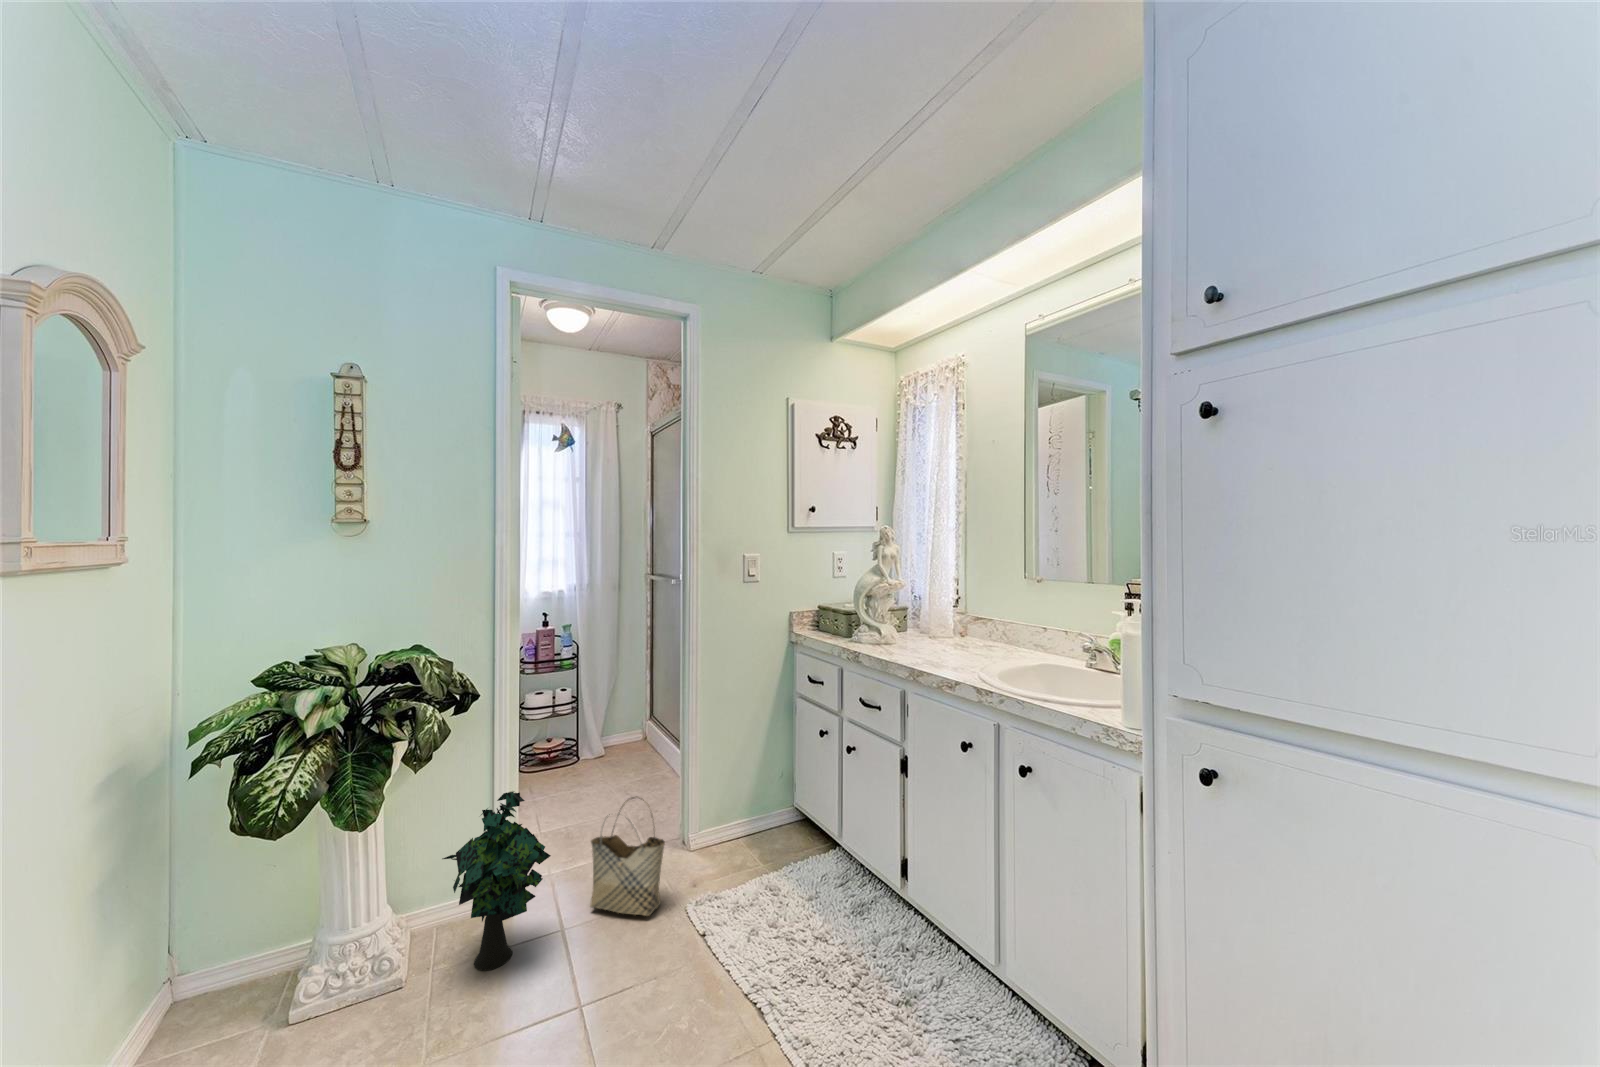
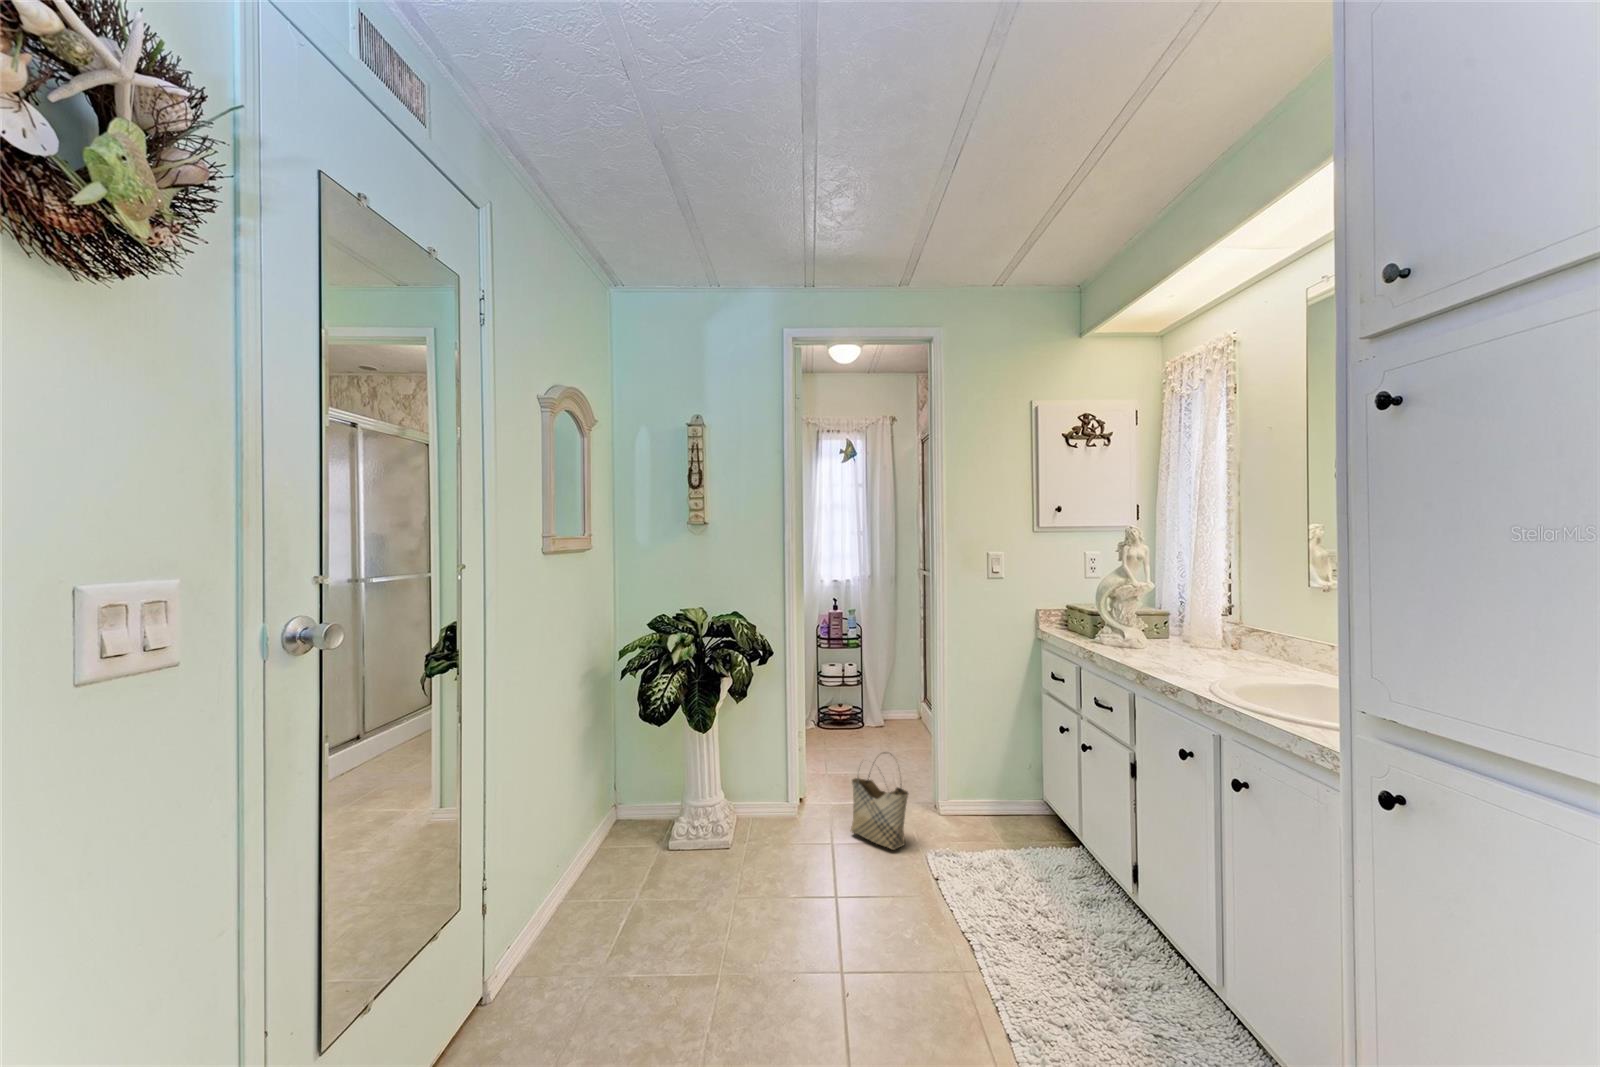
decorative plant: present [442,792,551,970] -> none [749,727,820,853]

